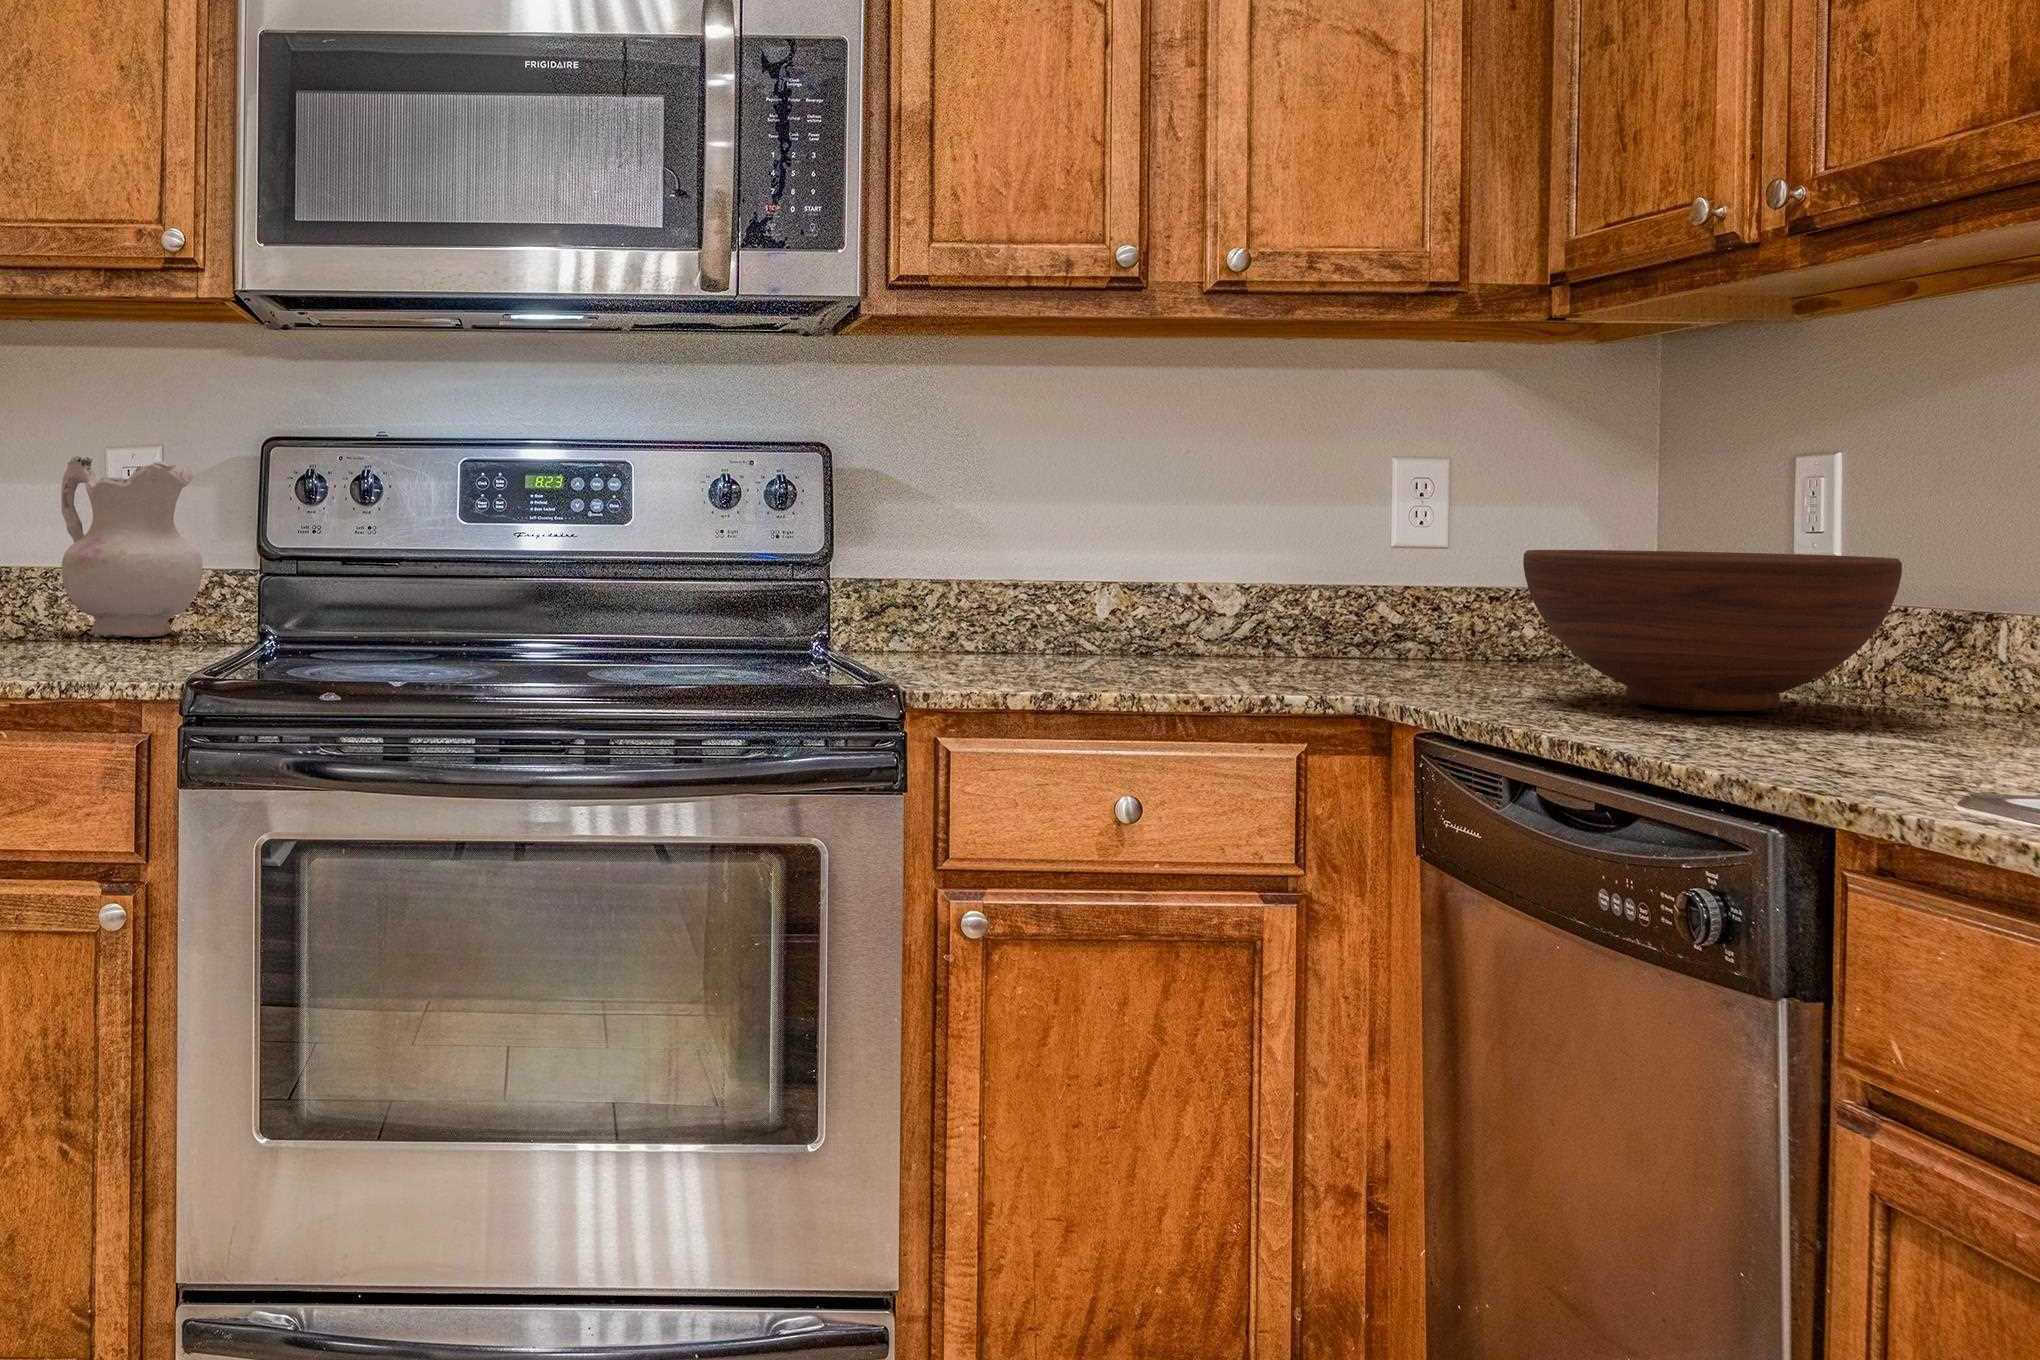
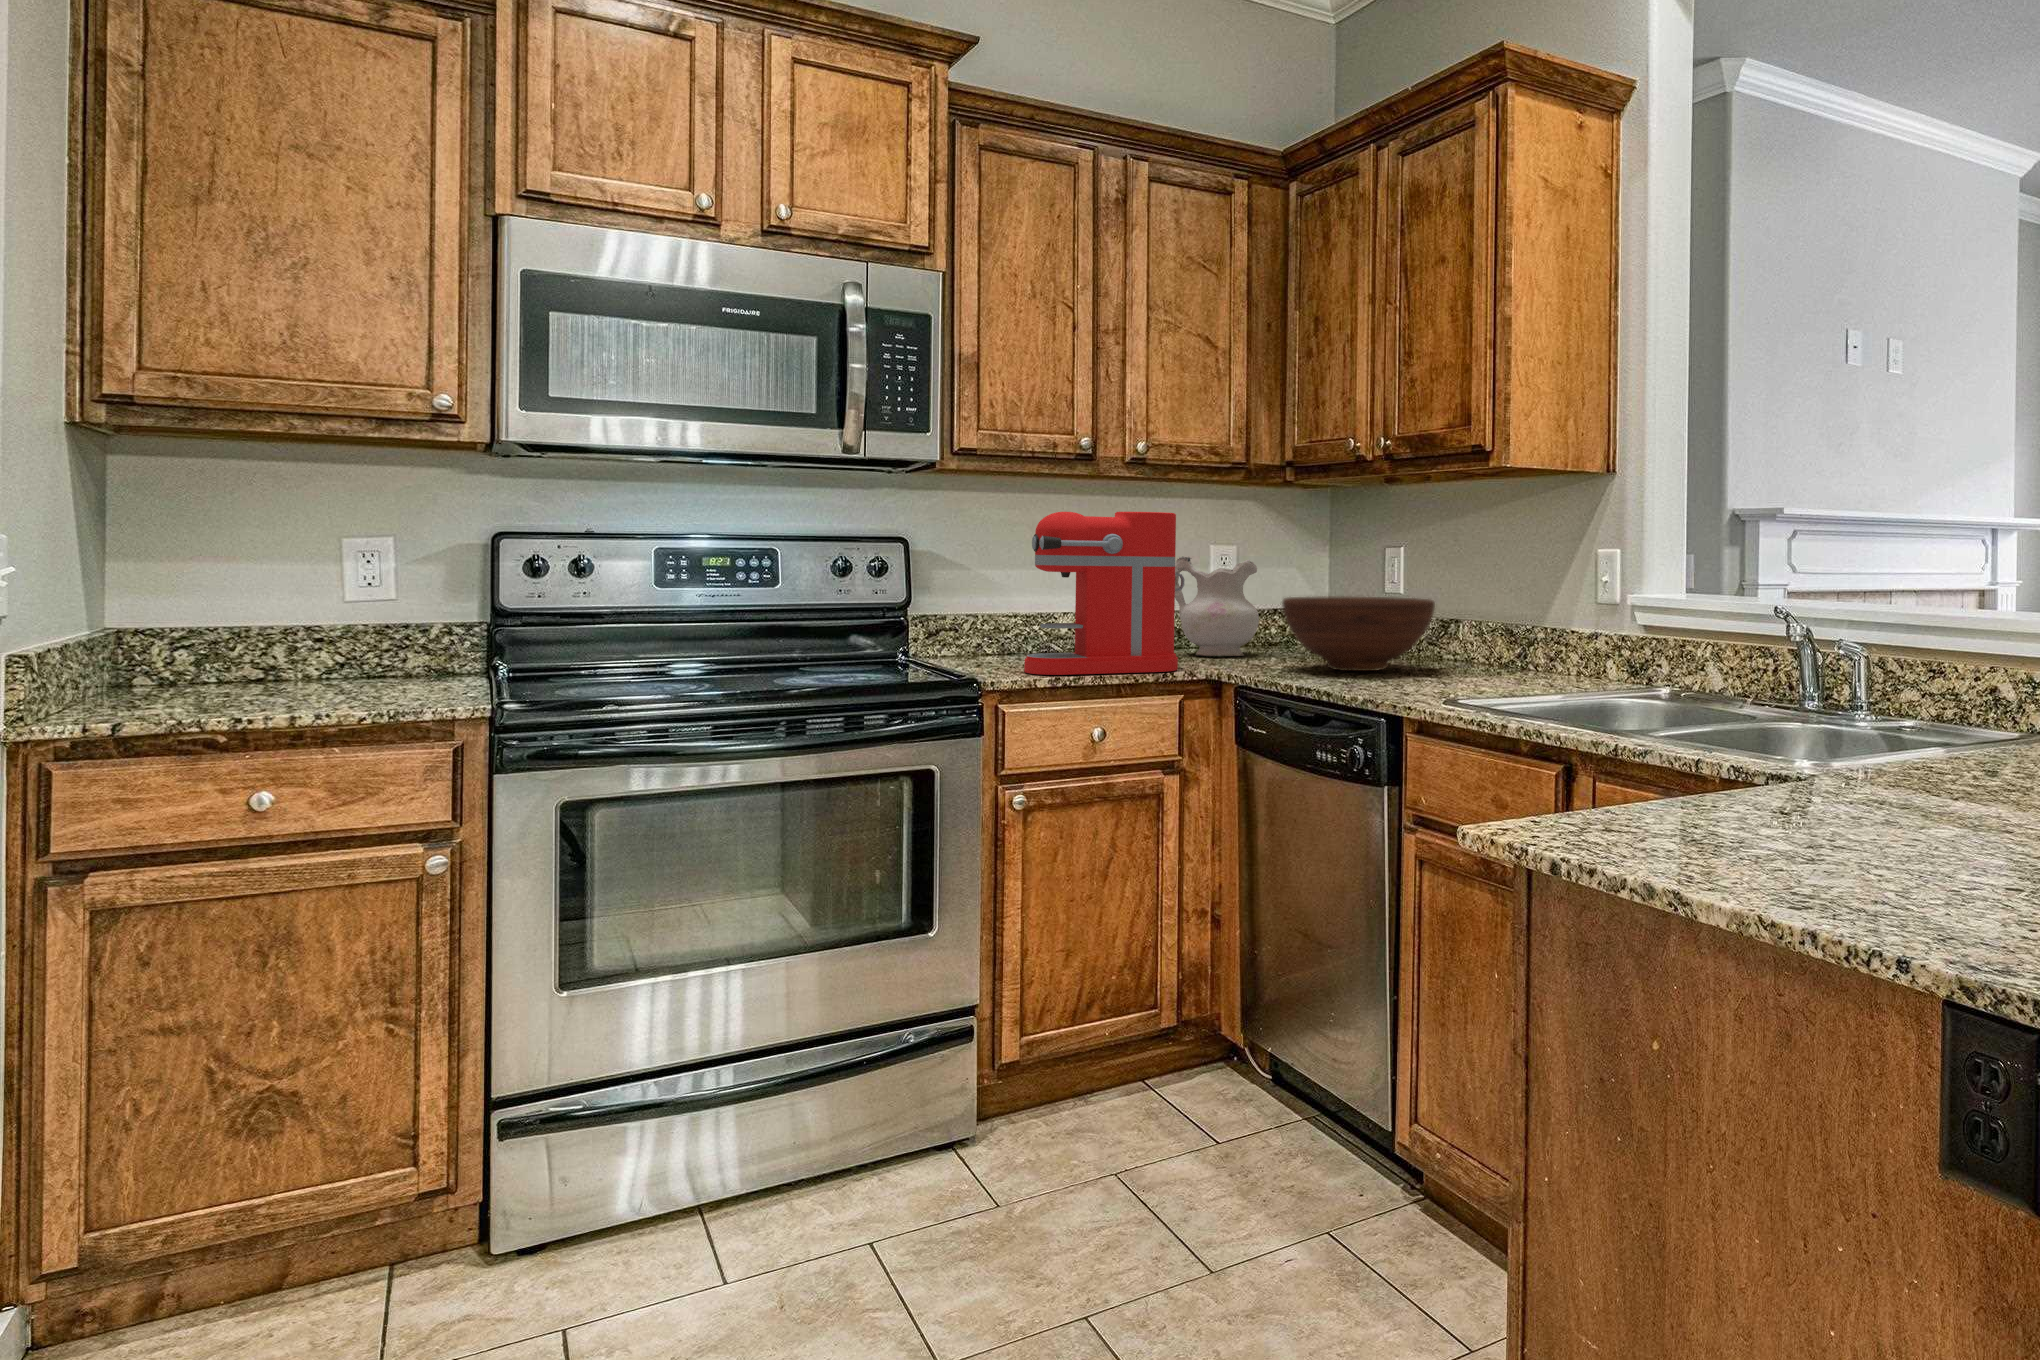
coffee maker: none [1005,378,1313,690] -> present [1024,512,1184,675]
ceramic pitcher: present [61,456,203,637] -> present [1175,556,1259,656]

